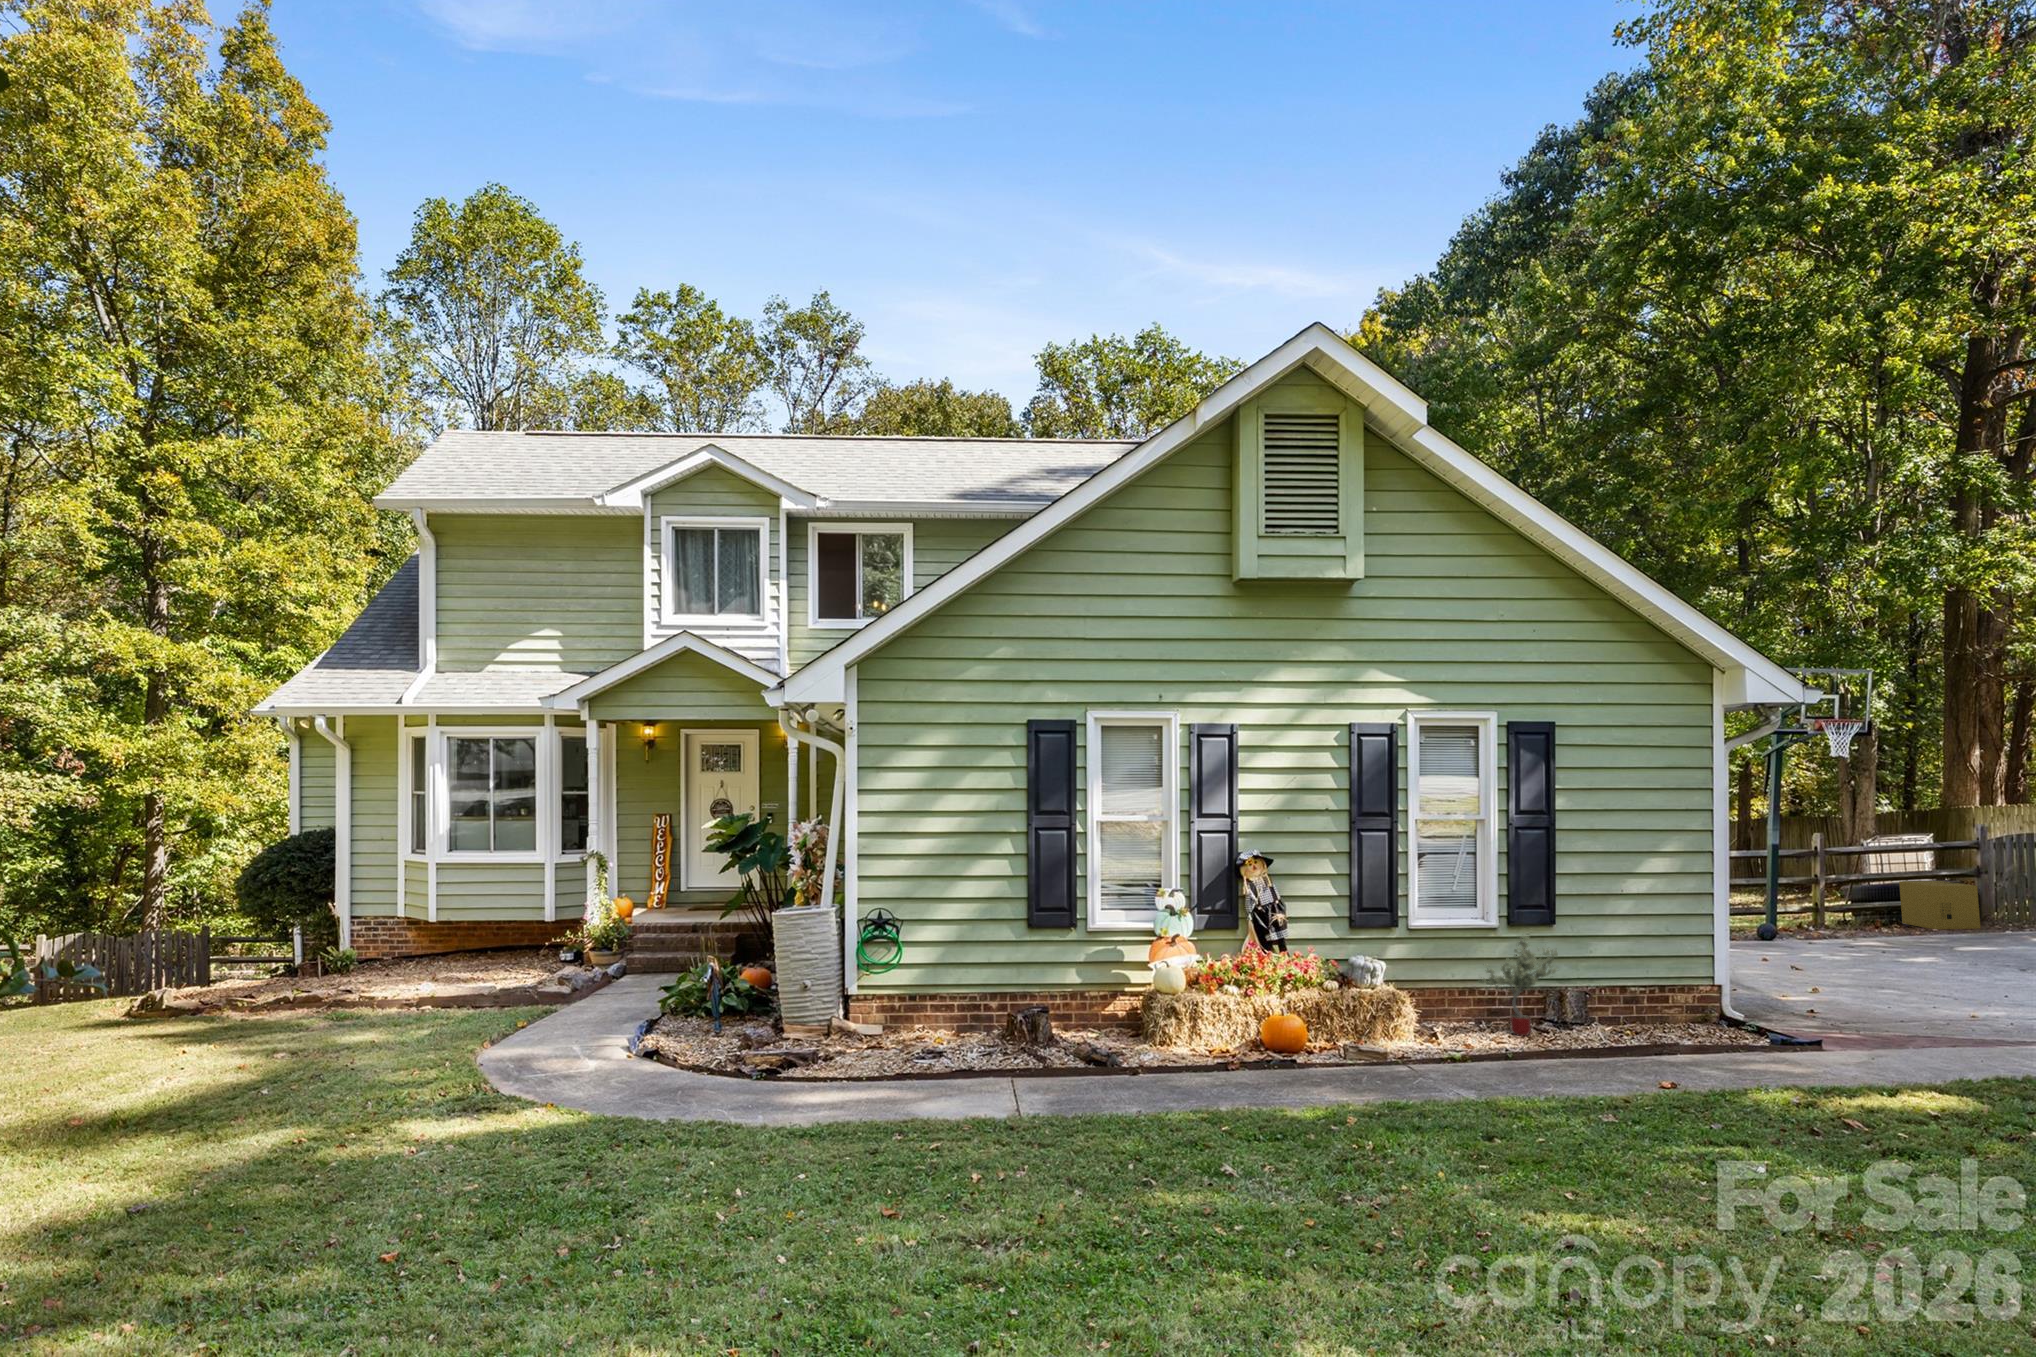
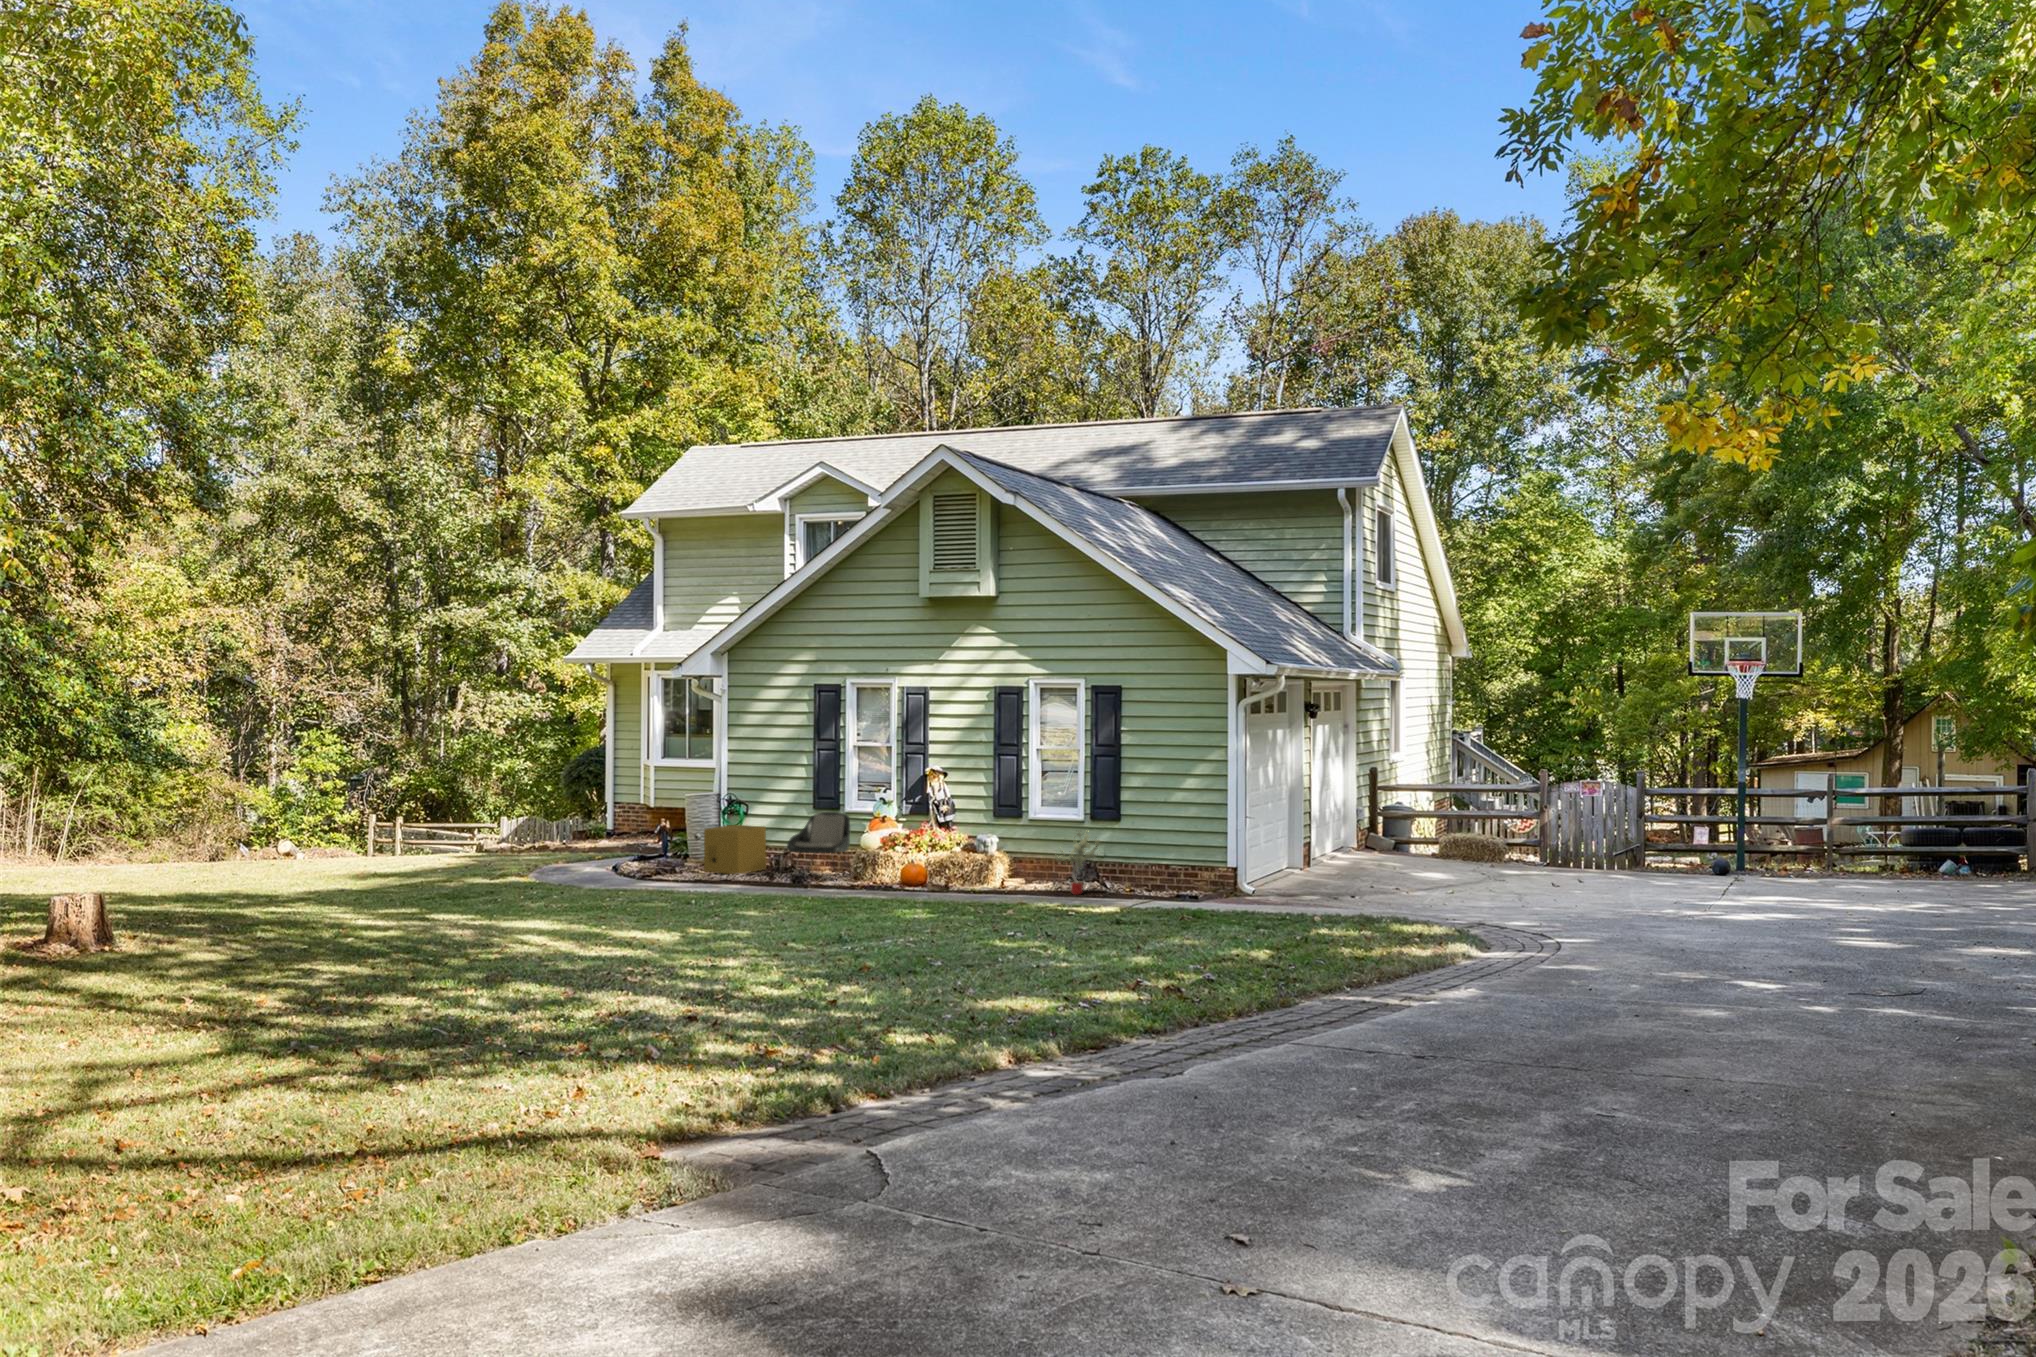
cardboard box: present [1899,881,1980,929] -> present [704,825,766,875]
lounge chair: none [1029,933,1137,1062] -> present [787,812,853,879]

